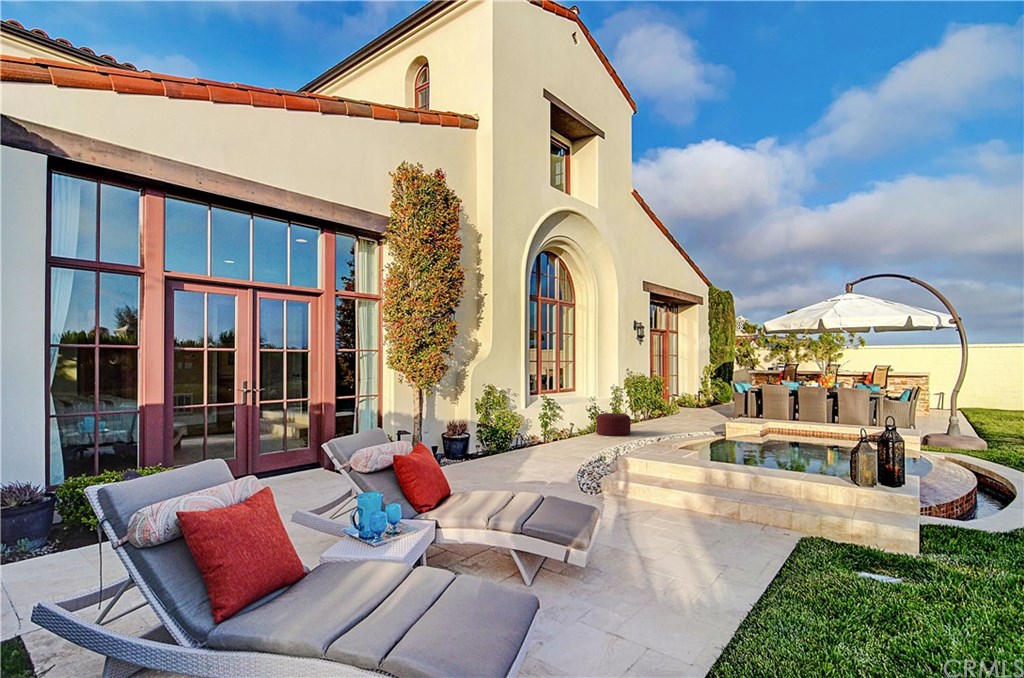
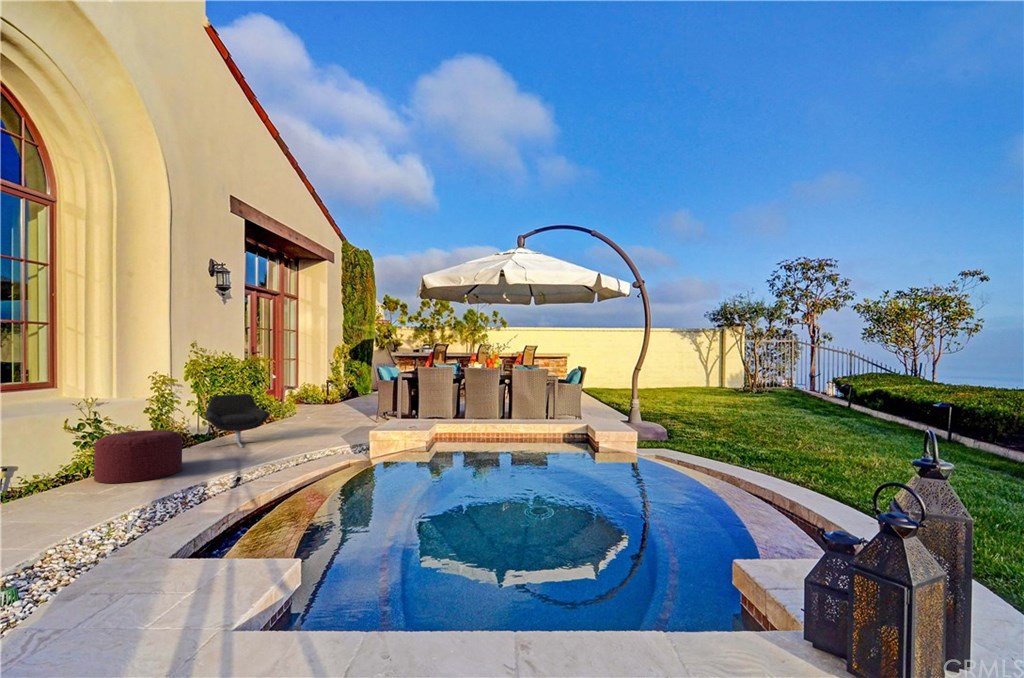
lounge chair: none [634,398,668,427] -> present [205,394,270,447]

